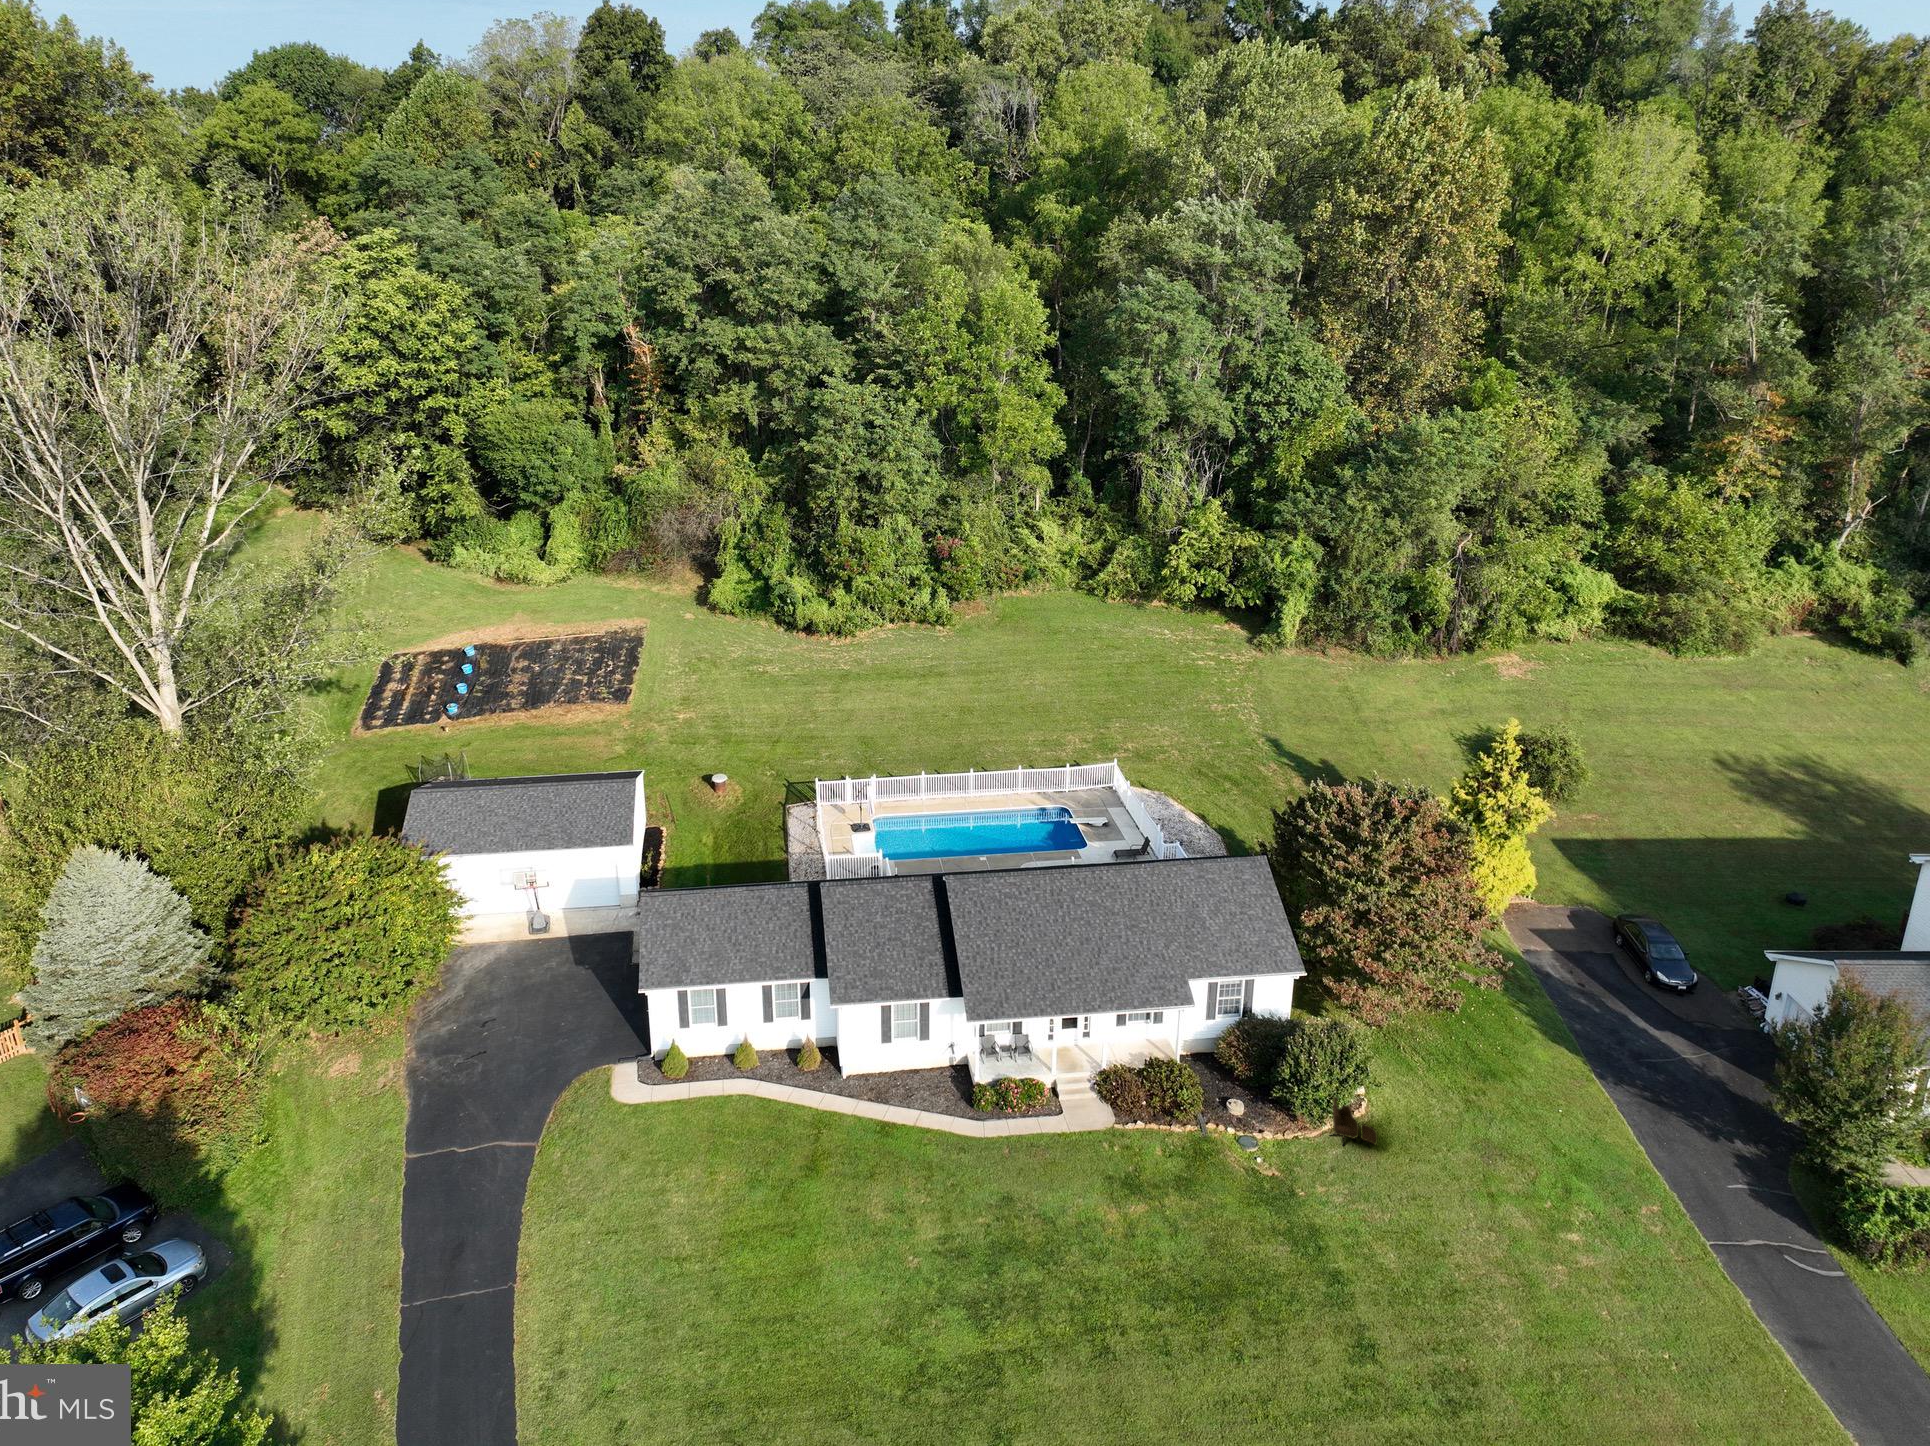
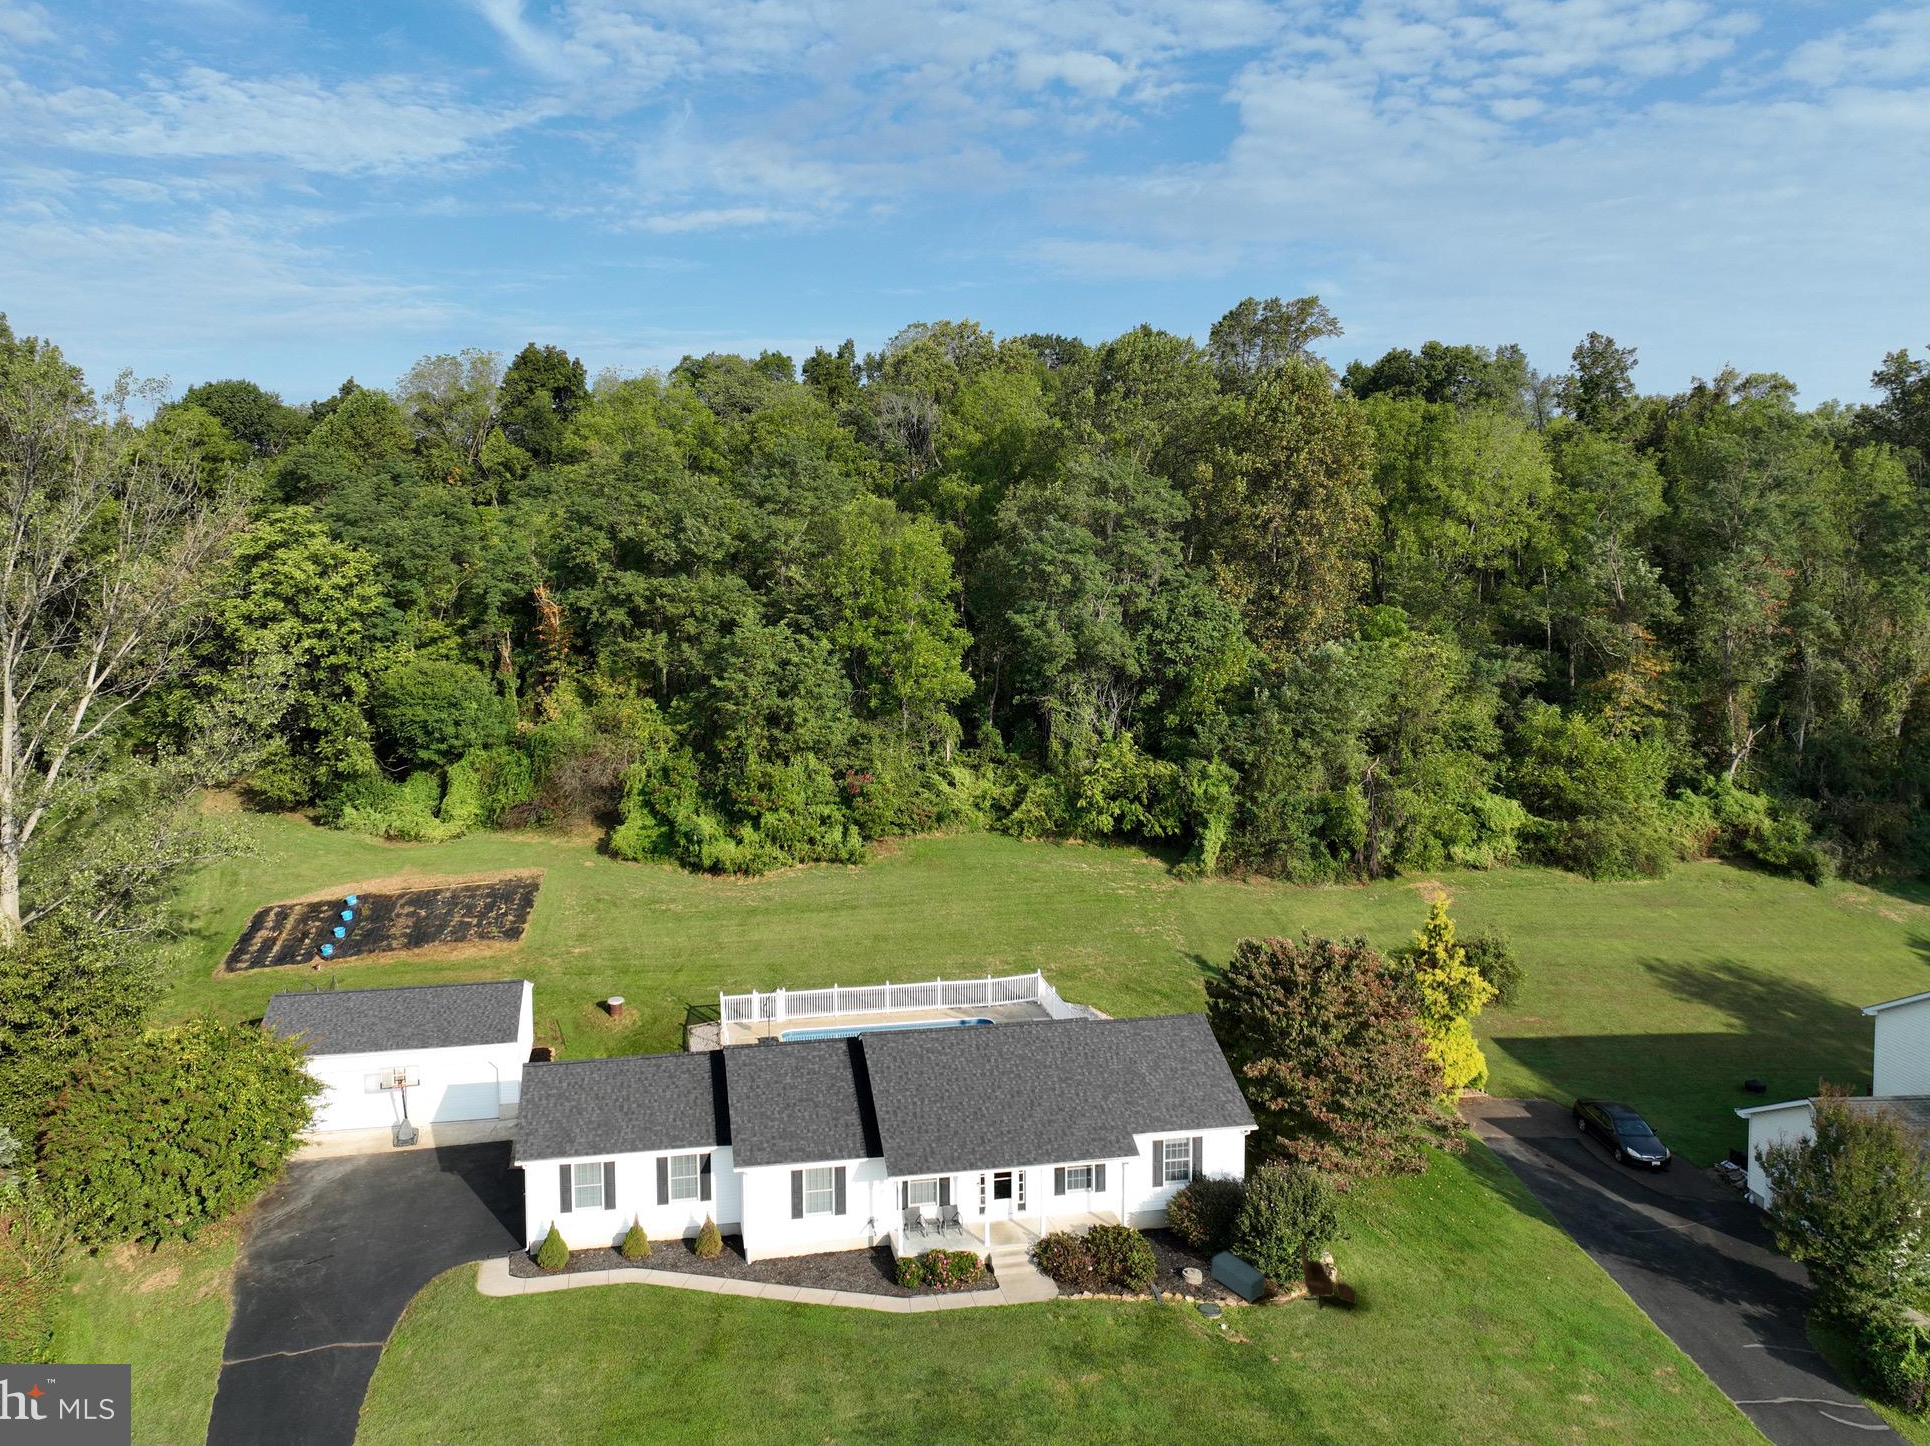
bench: none [1250,1088,1298,1138] -> present [1211,1251,1265,1303]

